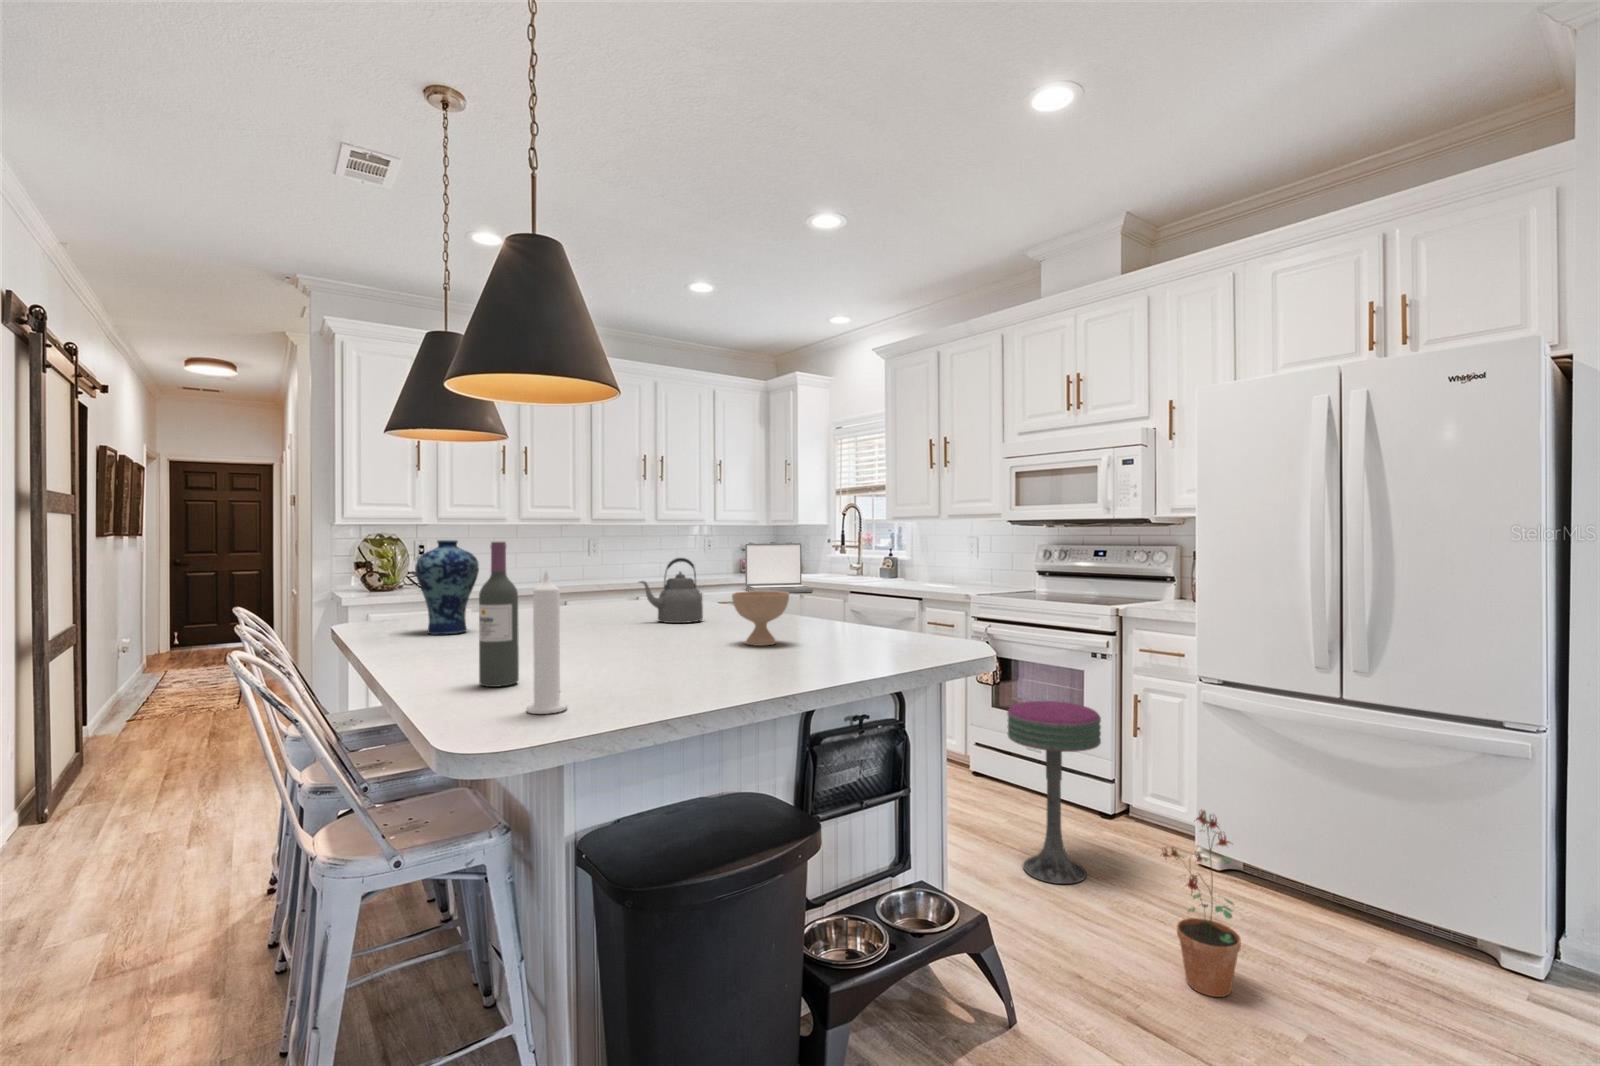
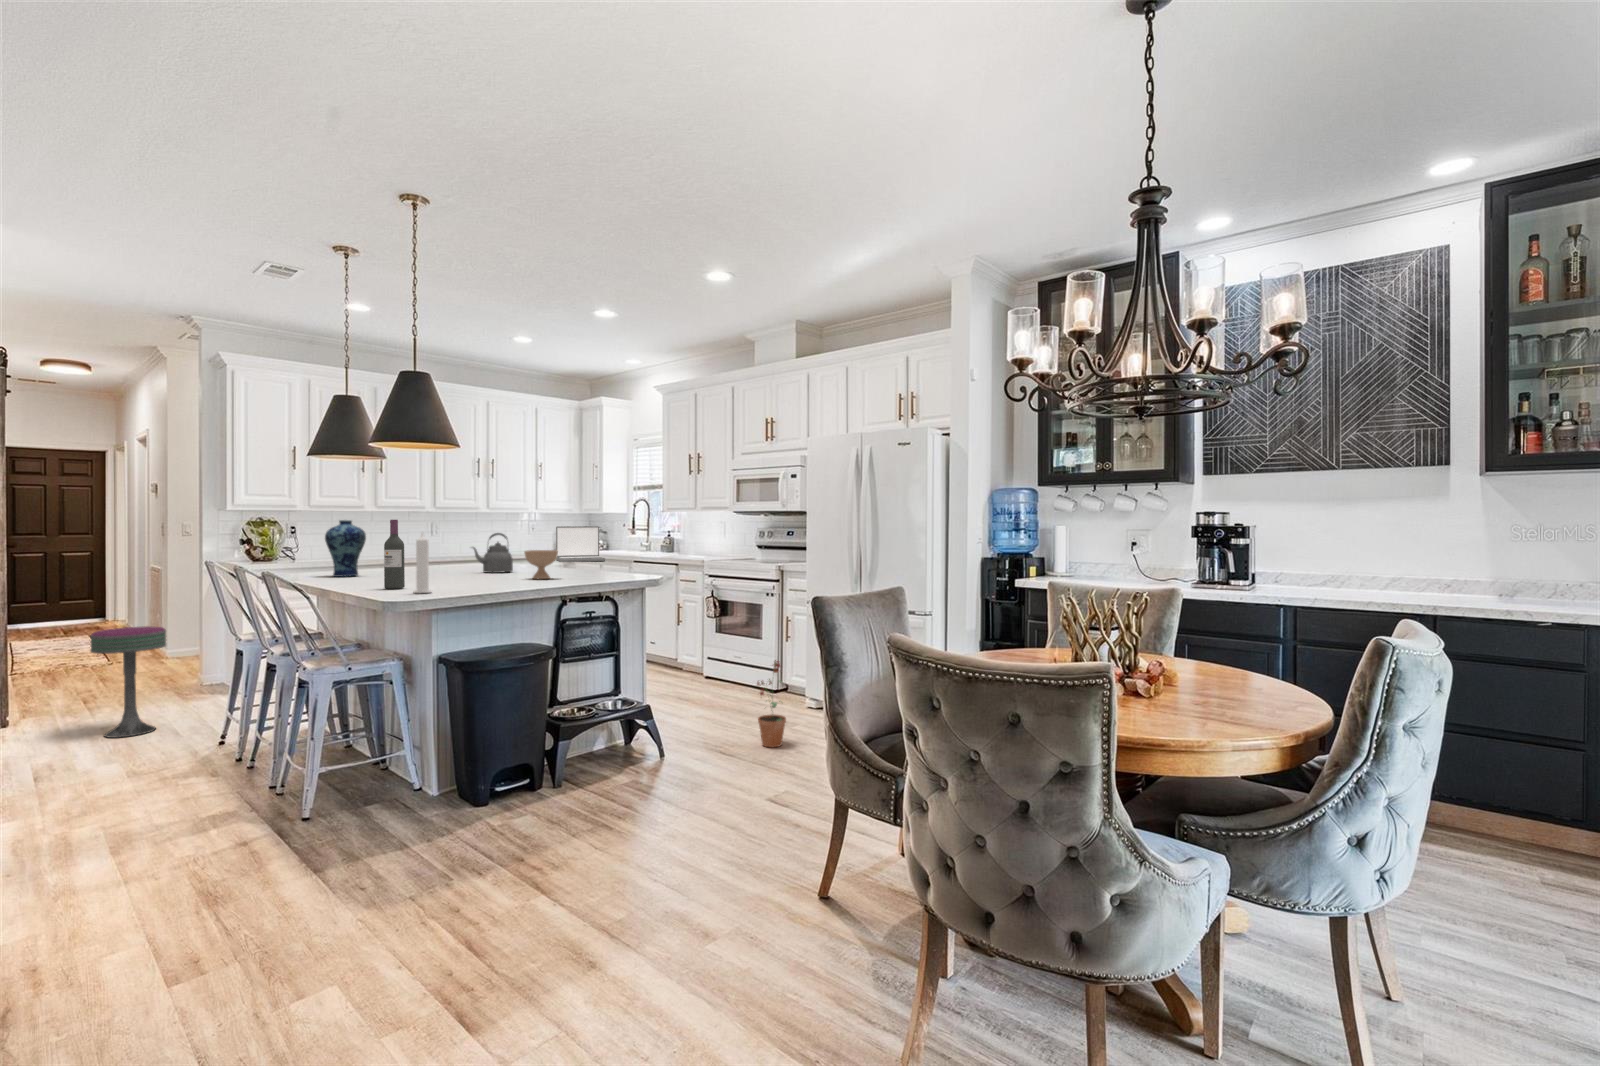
bar stool: present [1007,701,1101,884] -> present [90,626,166,738]

